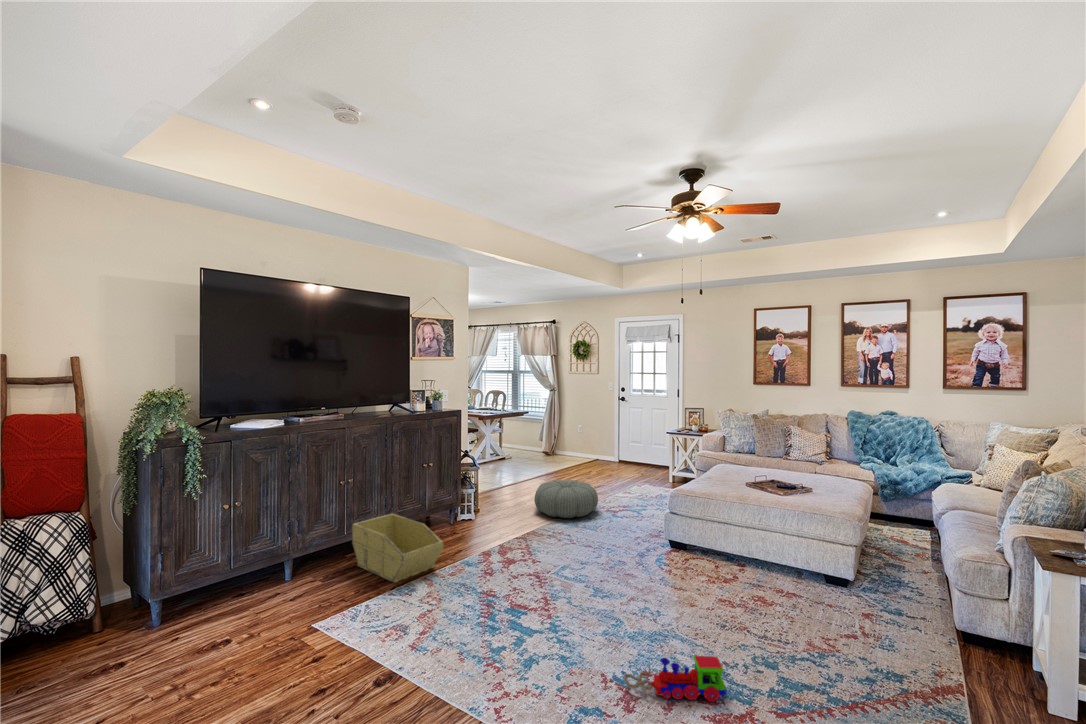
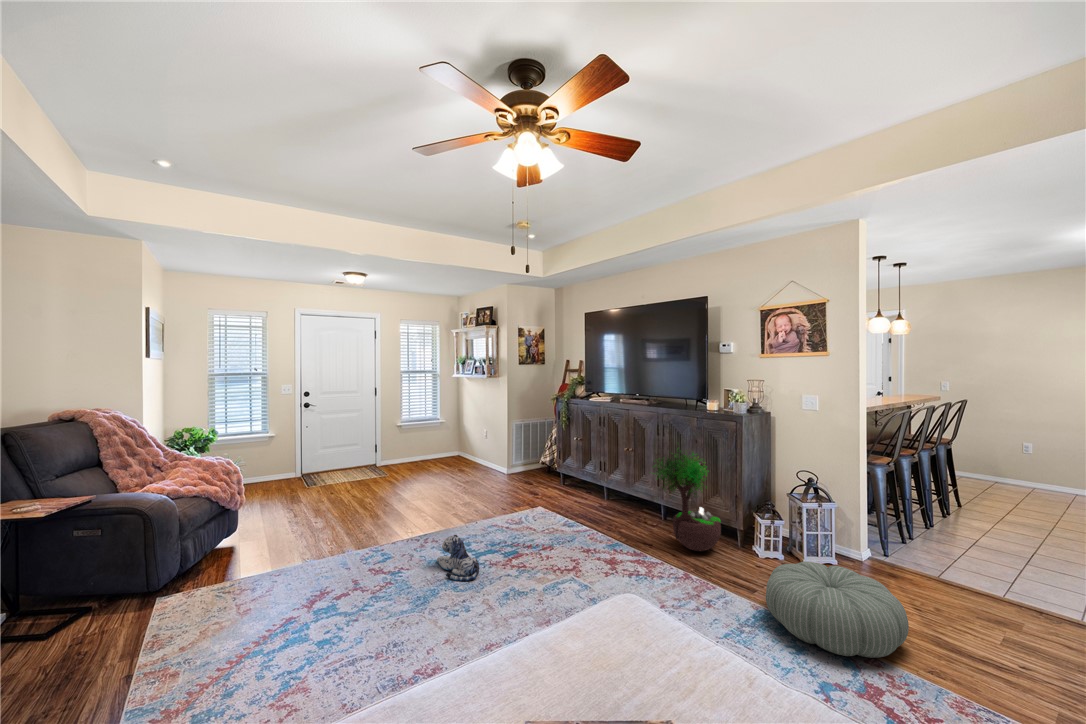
potted tree: none [441,440,497,535] -> present [653,449,721,551]
storage bin: present [352,514,444,583] -> none [577,485,654,536]
plush toy: none [554,596,602,657] -> present [437,535,479,582]
toy train: present [624,656,727,702] -> none [330,561,394,602]

